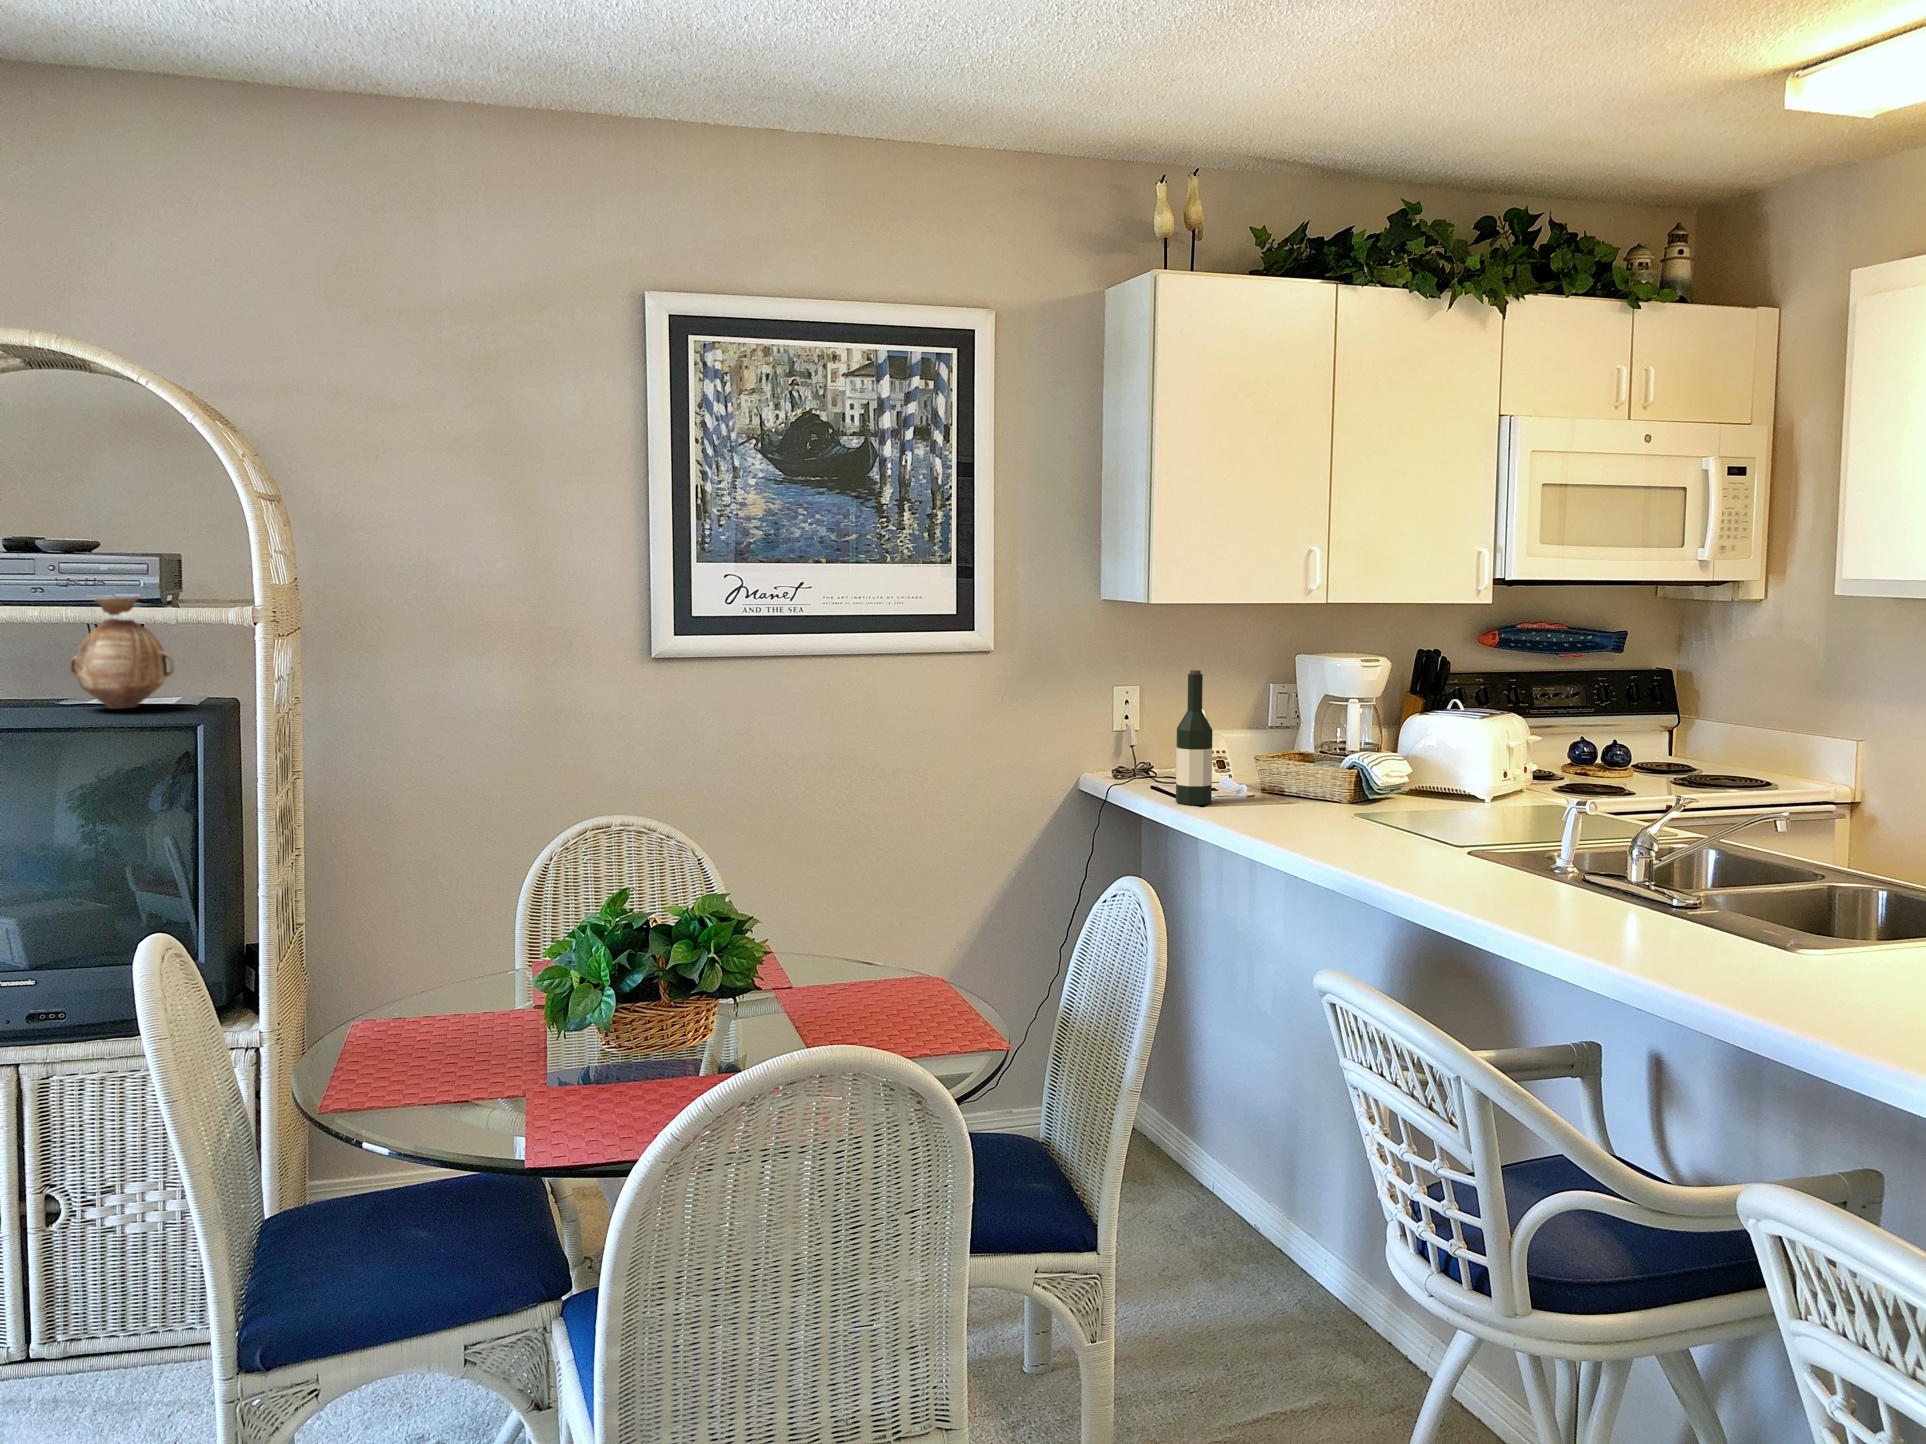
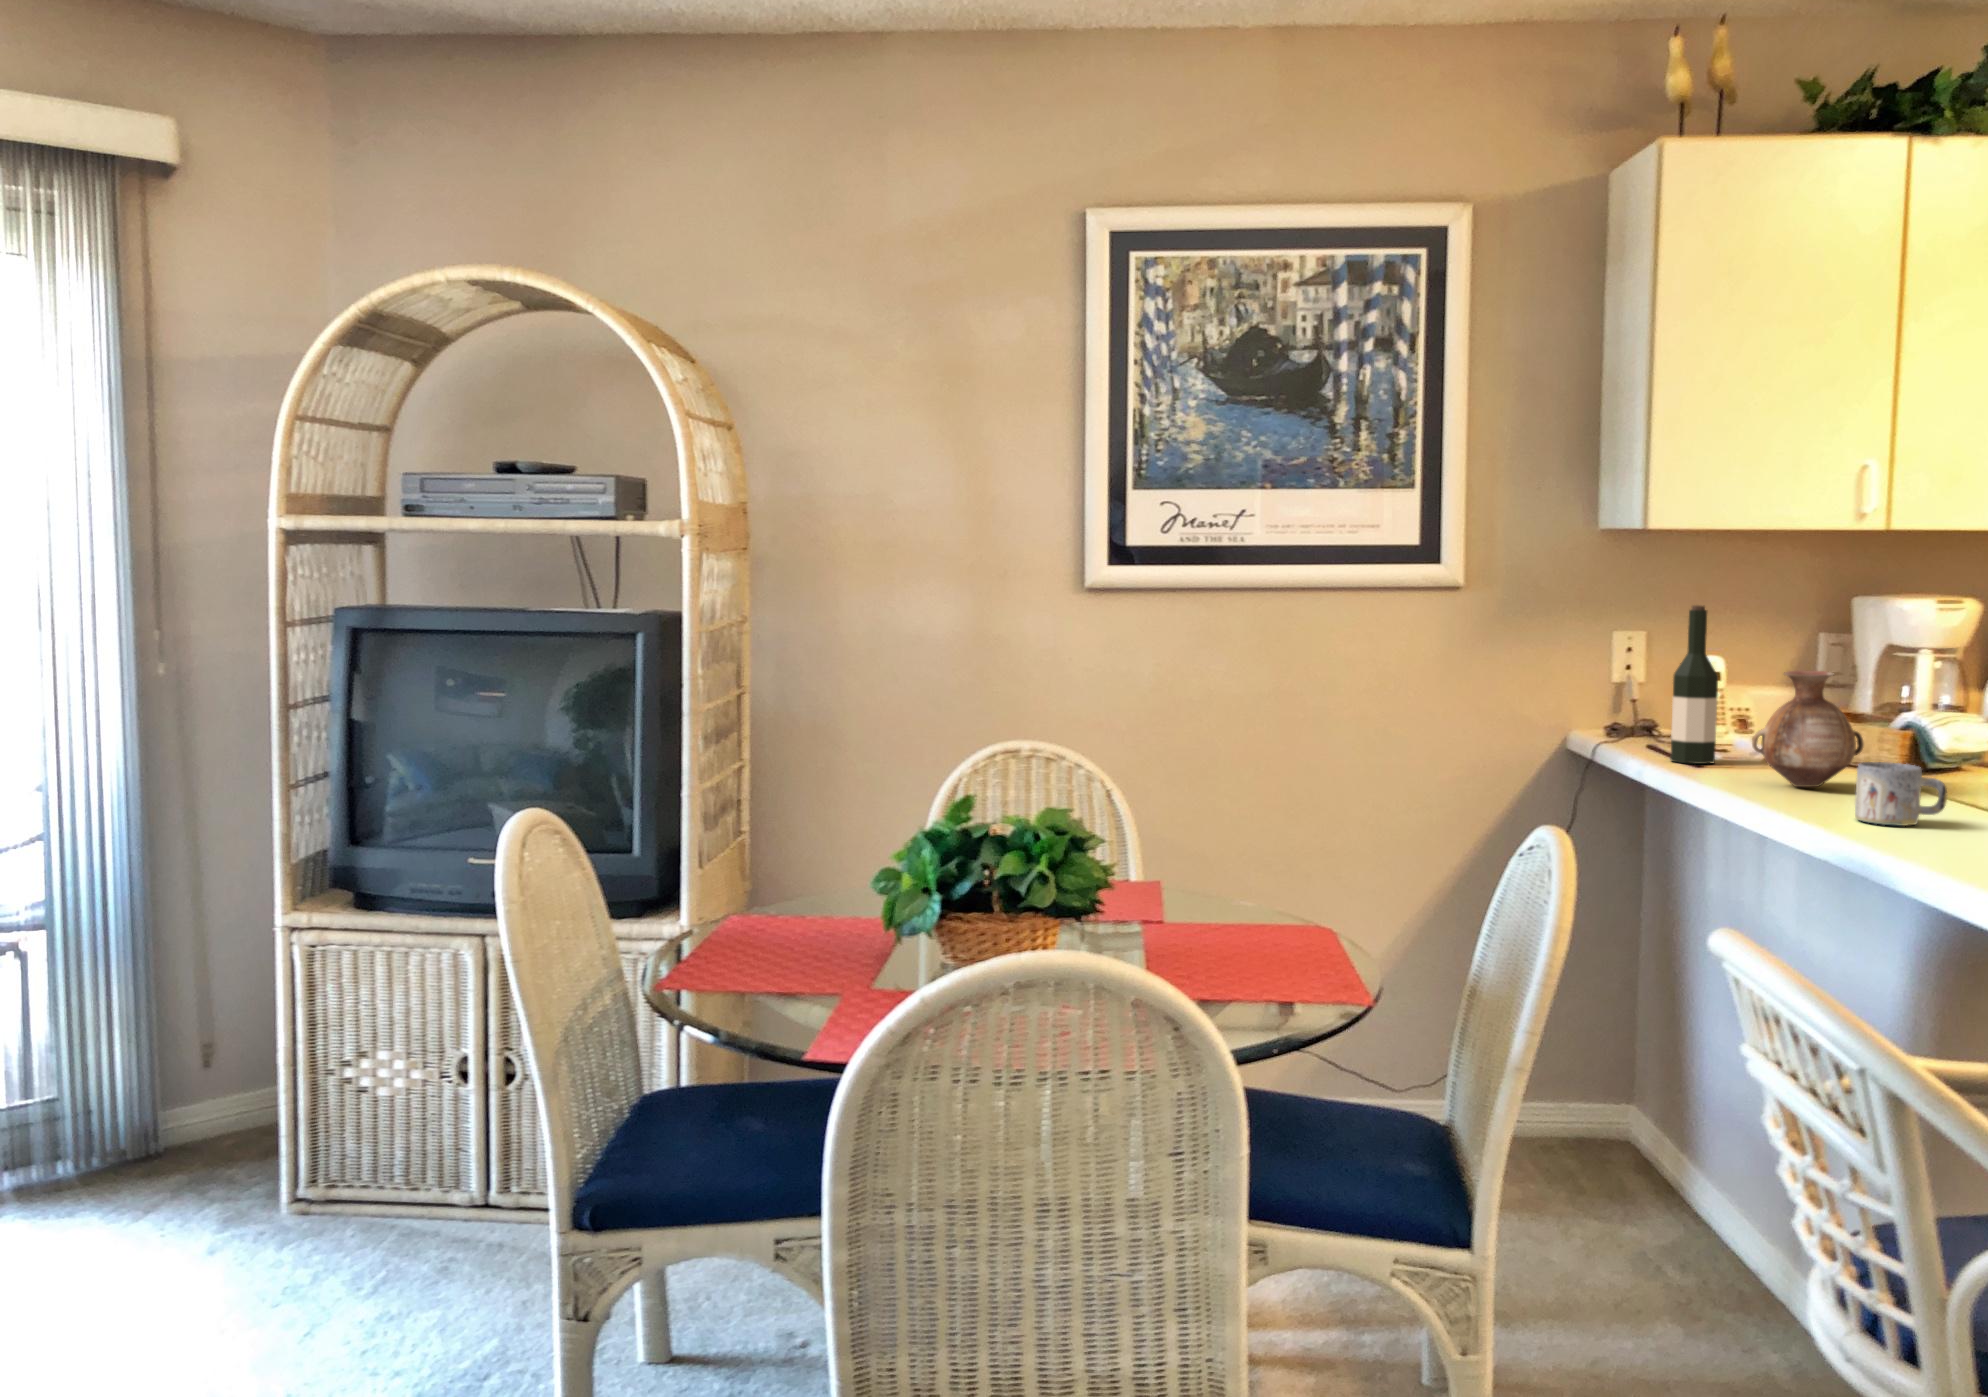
vase: present [69,597,174,709] -> present [1752,671,1864,787]
mug: none [1337,807,1402,859] -> present [1855,762,1947,826]

